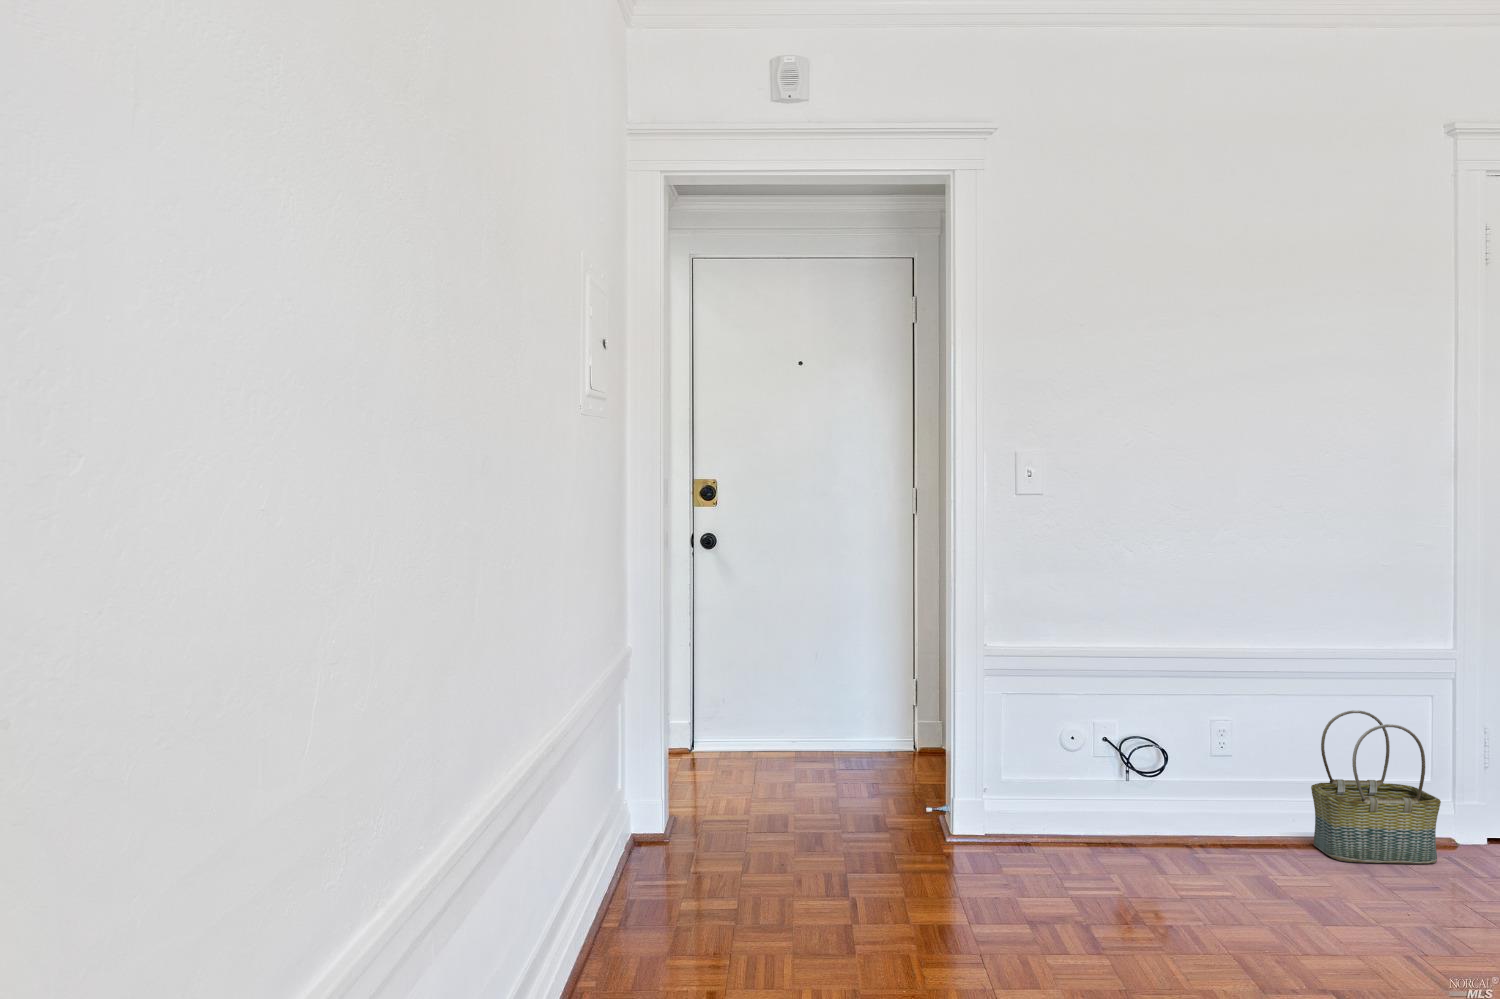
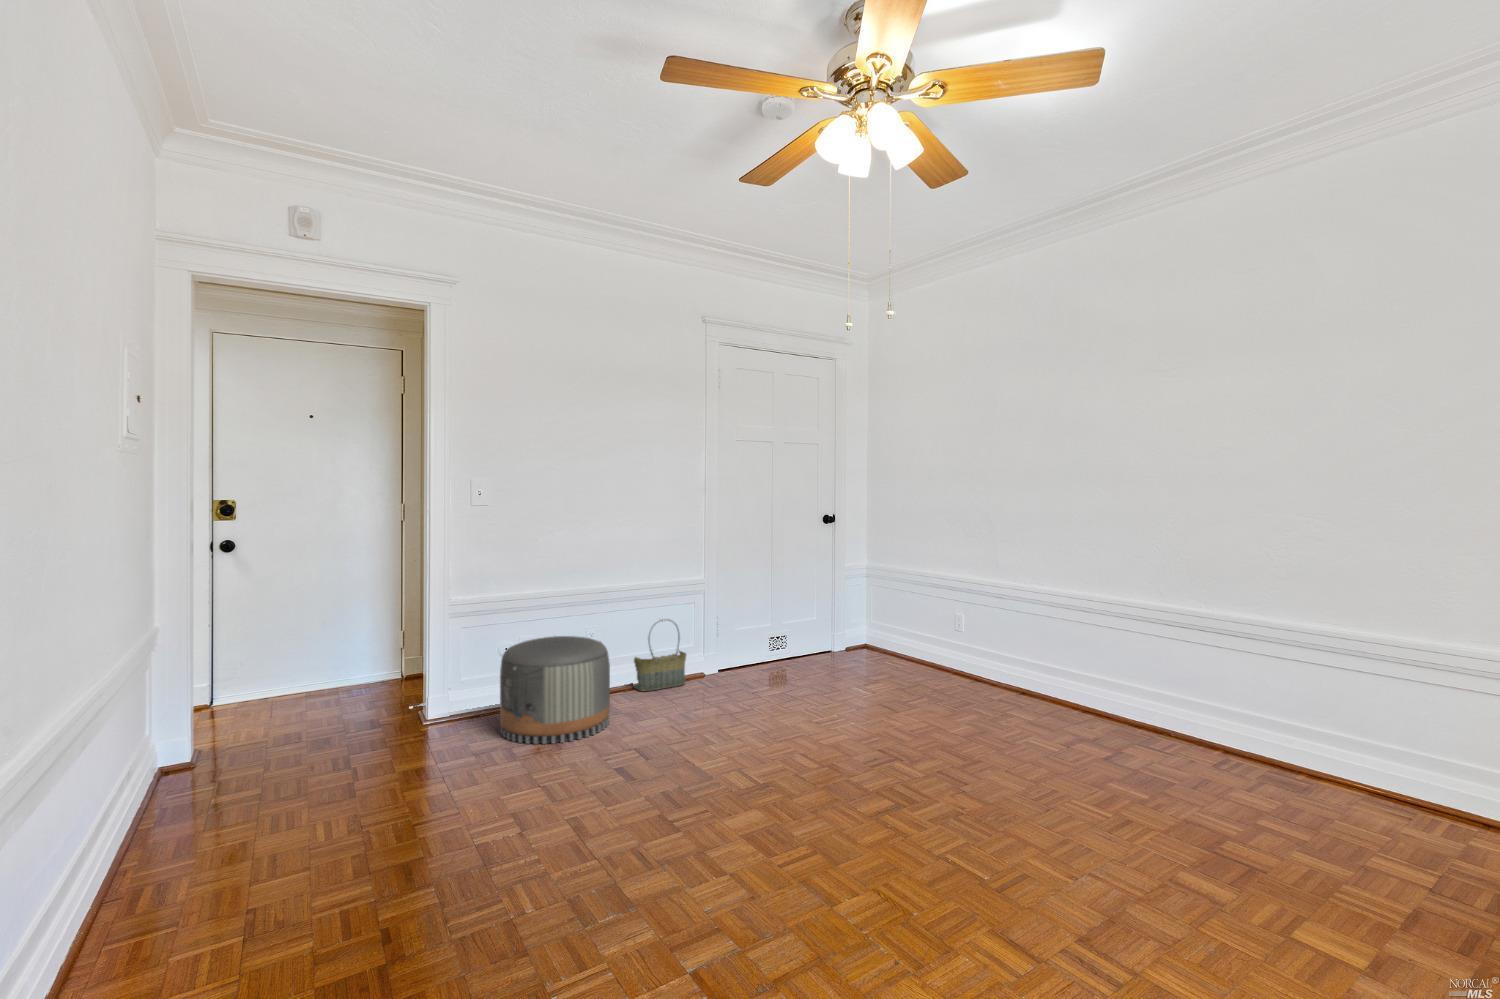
pouf: none [1067,734,1279,946] -> present [500,636,610,744]

